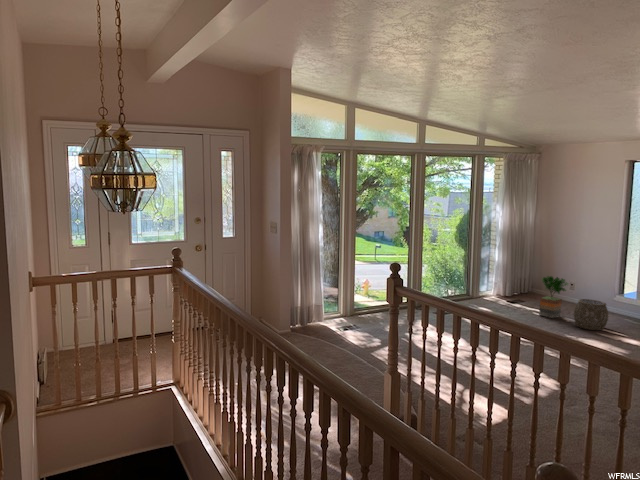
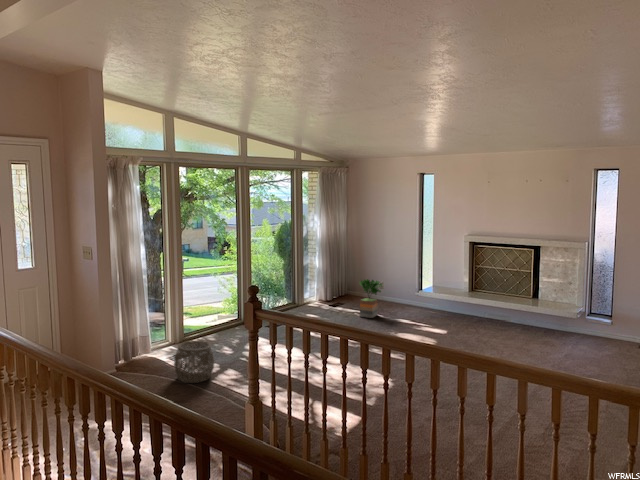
woven basket: present [574,299,608,330] -> present [174,341,214,383]

